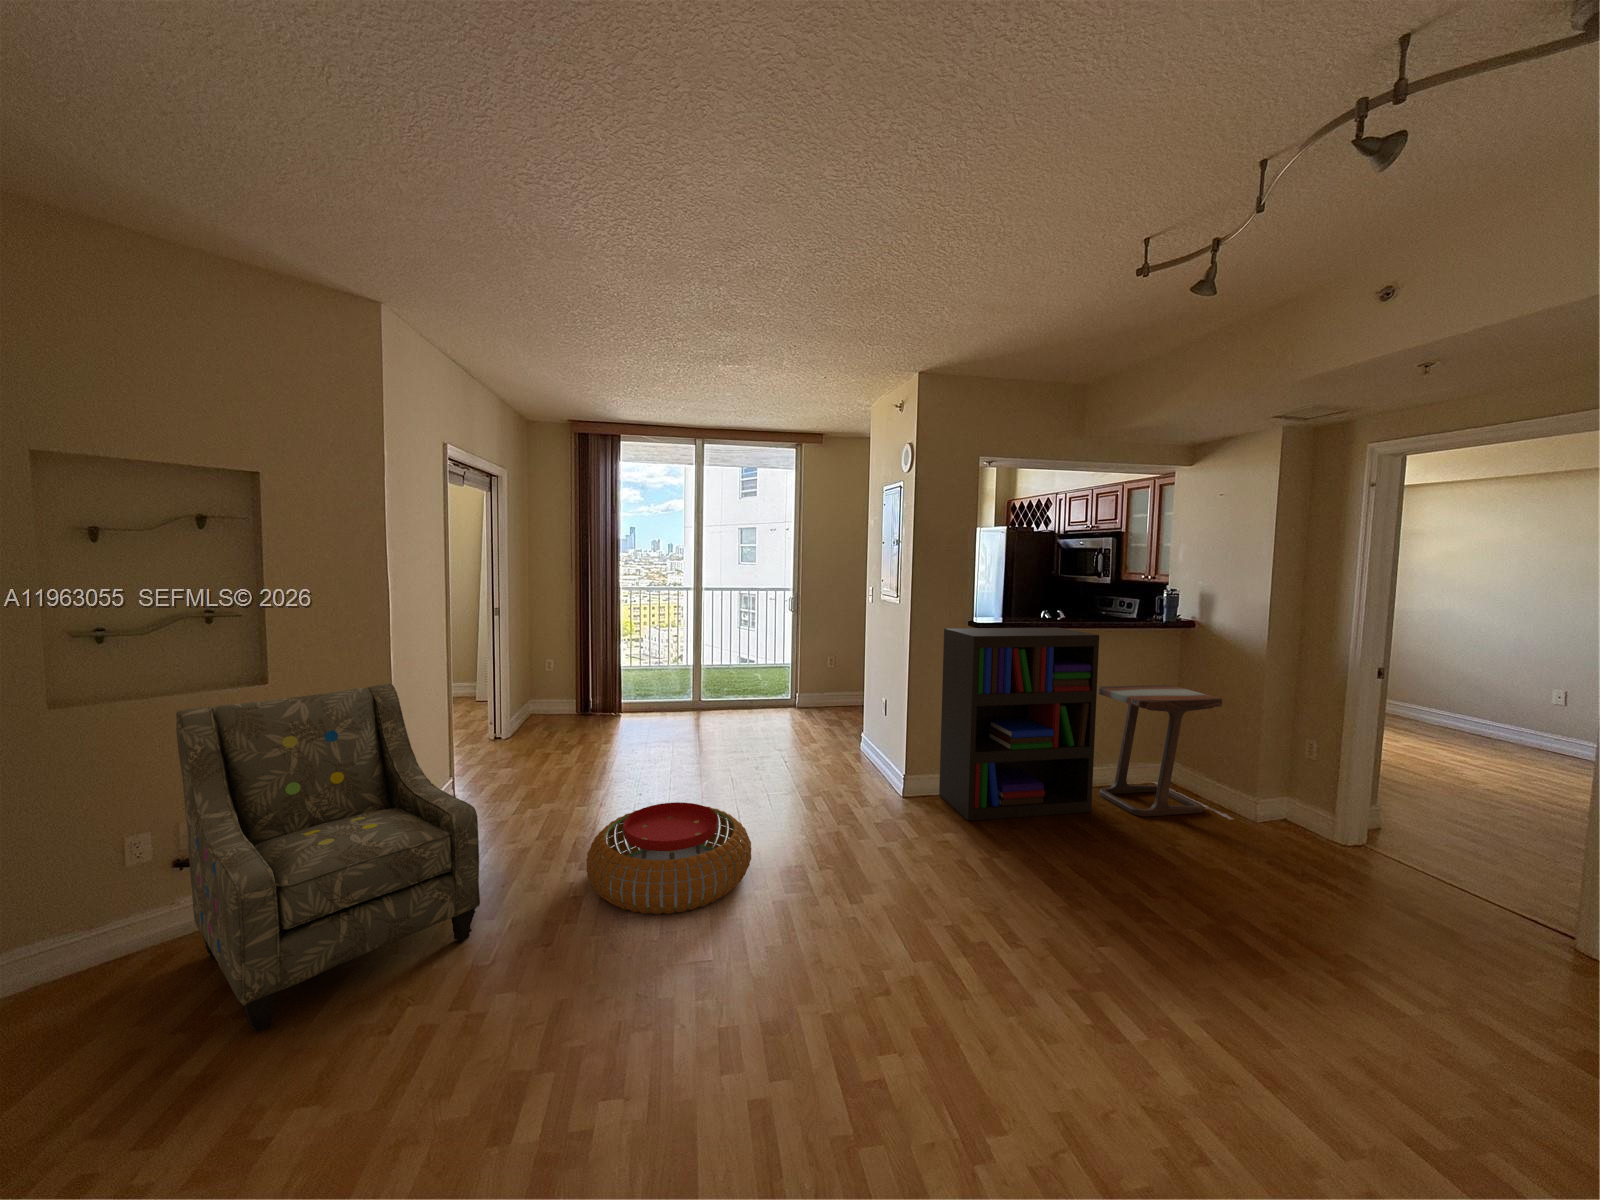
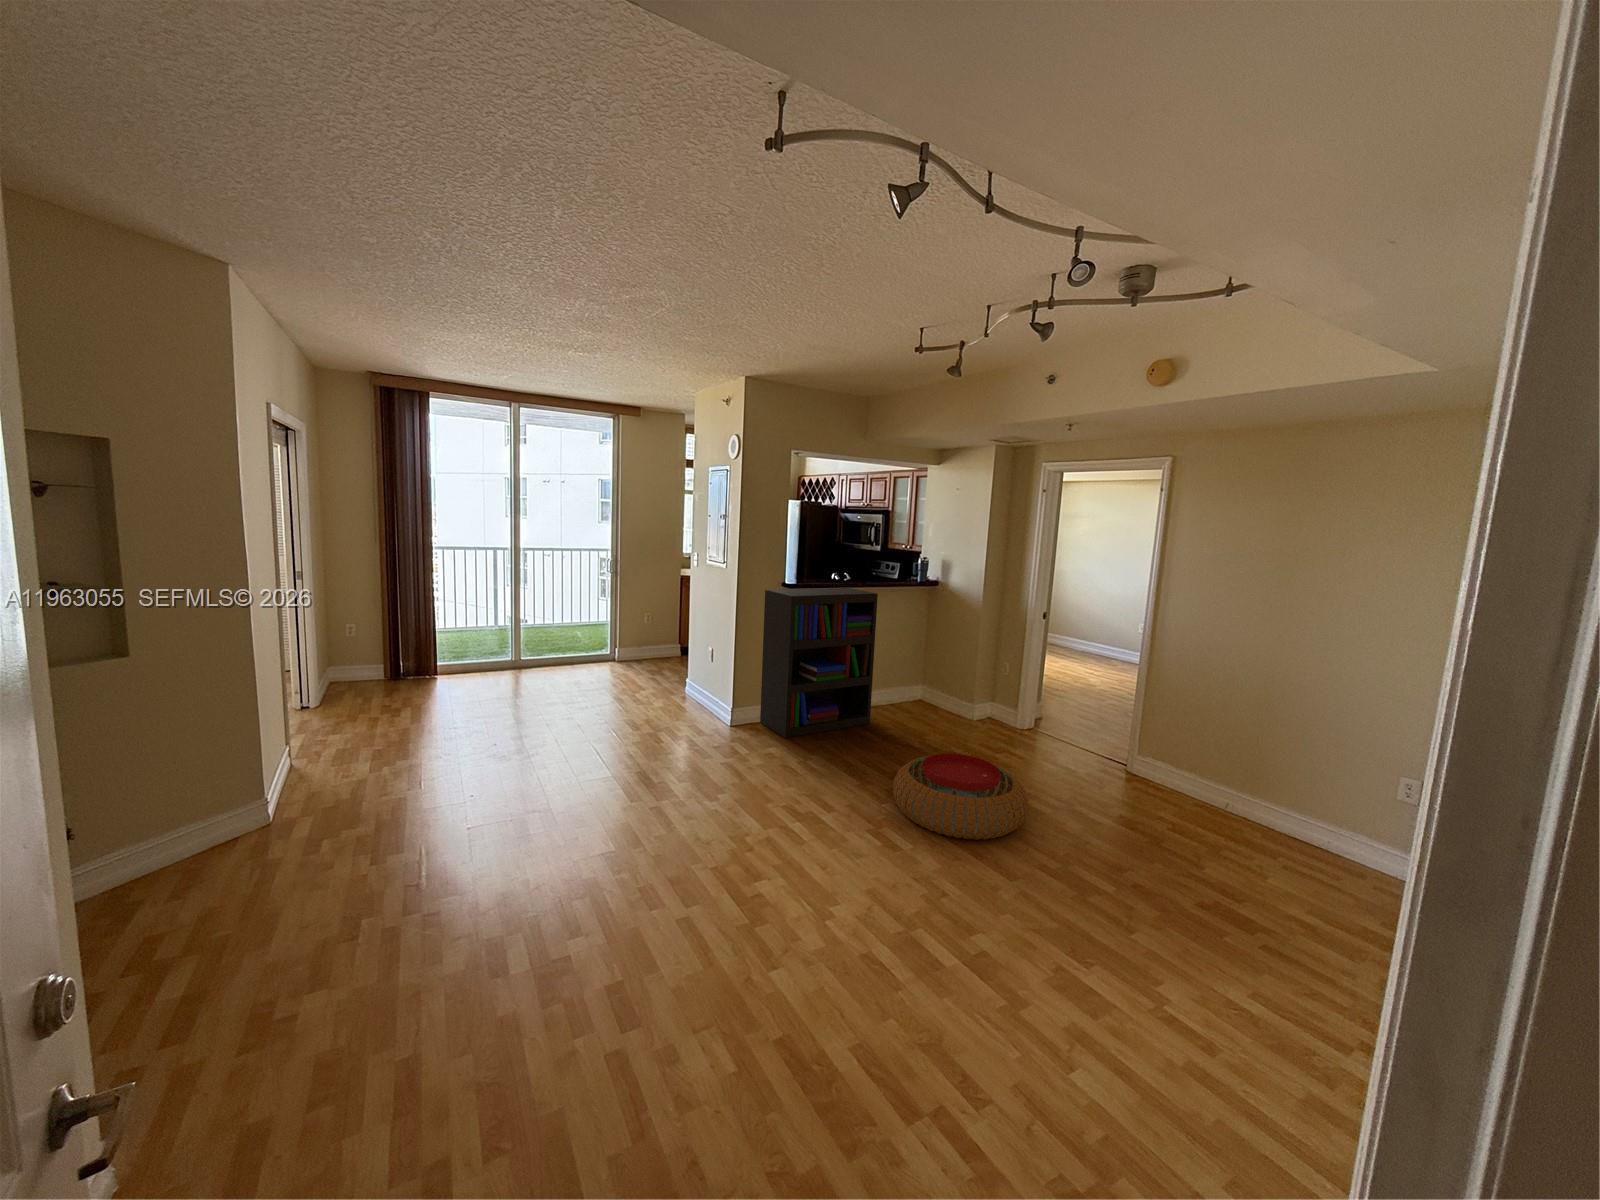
armchair: present [176,684,480,1033] -> none [44,653,405,960]
side table: present [1098,685,1230,818] -> none [874,629,959,723]
pouf: present [586,802,751,914] -> present [893,753,1029,840]

